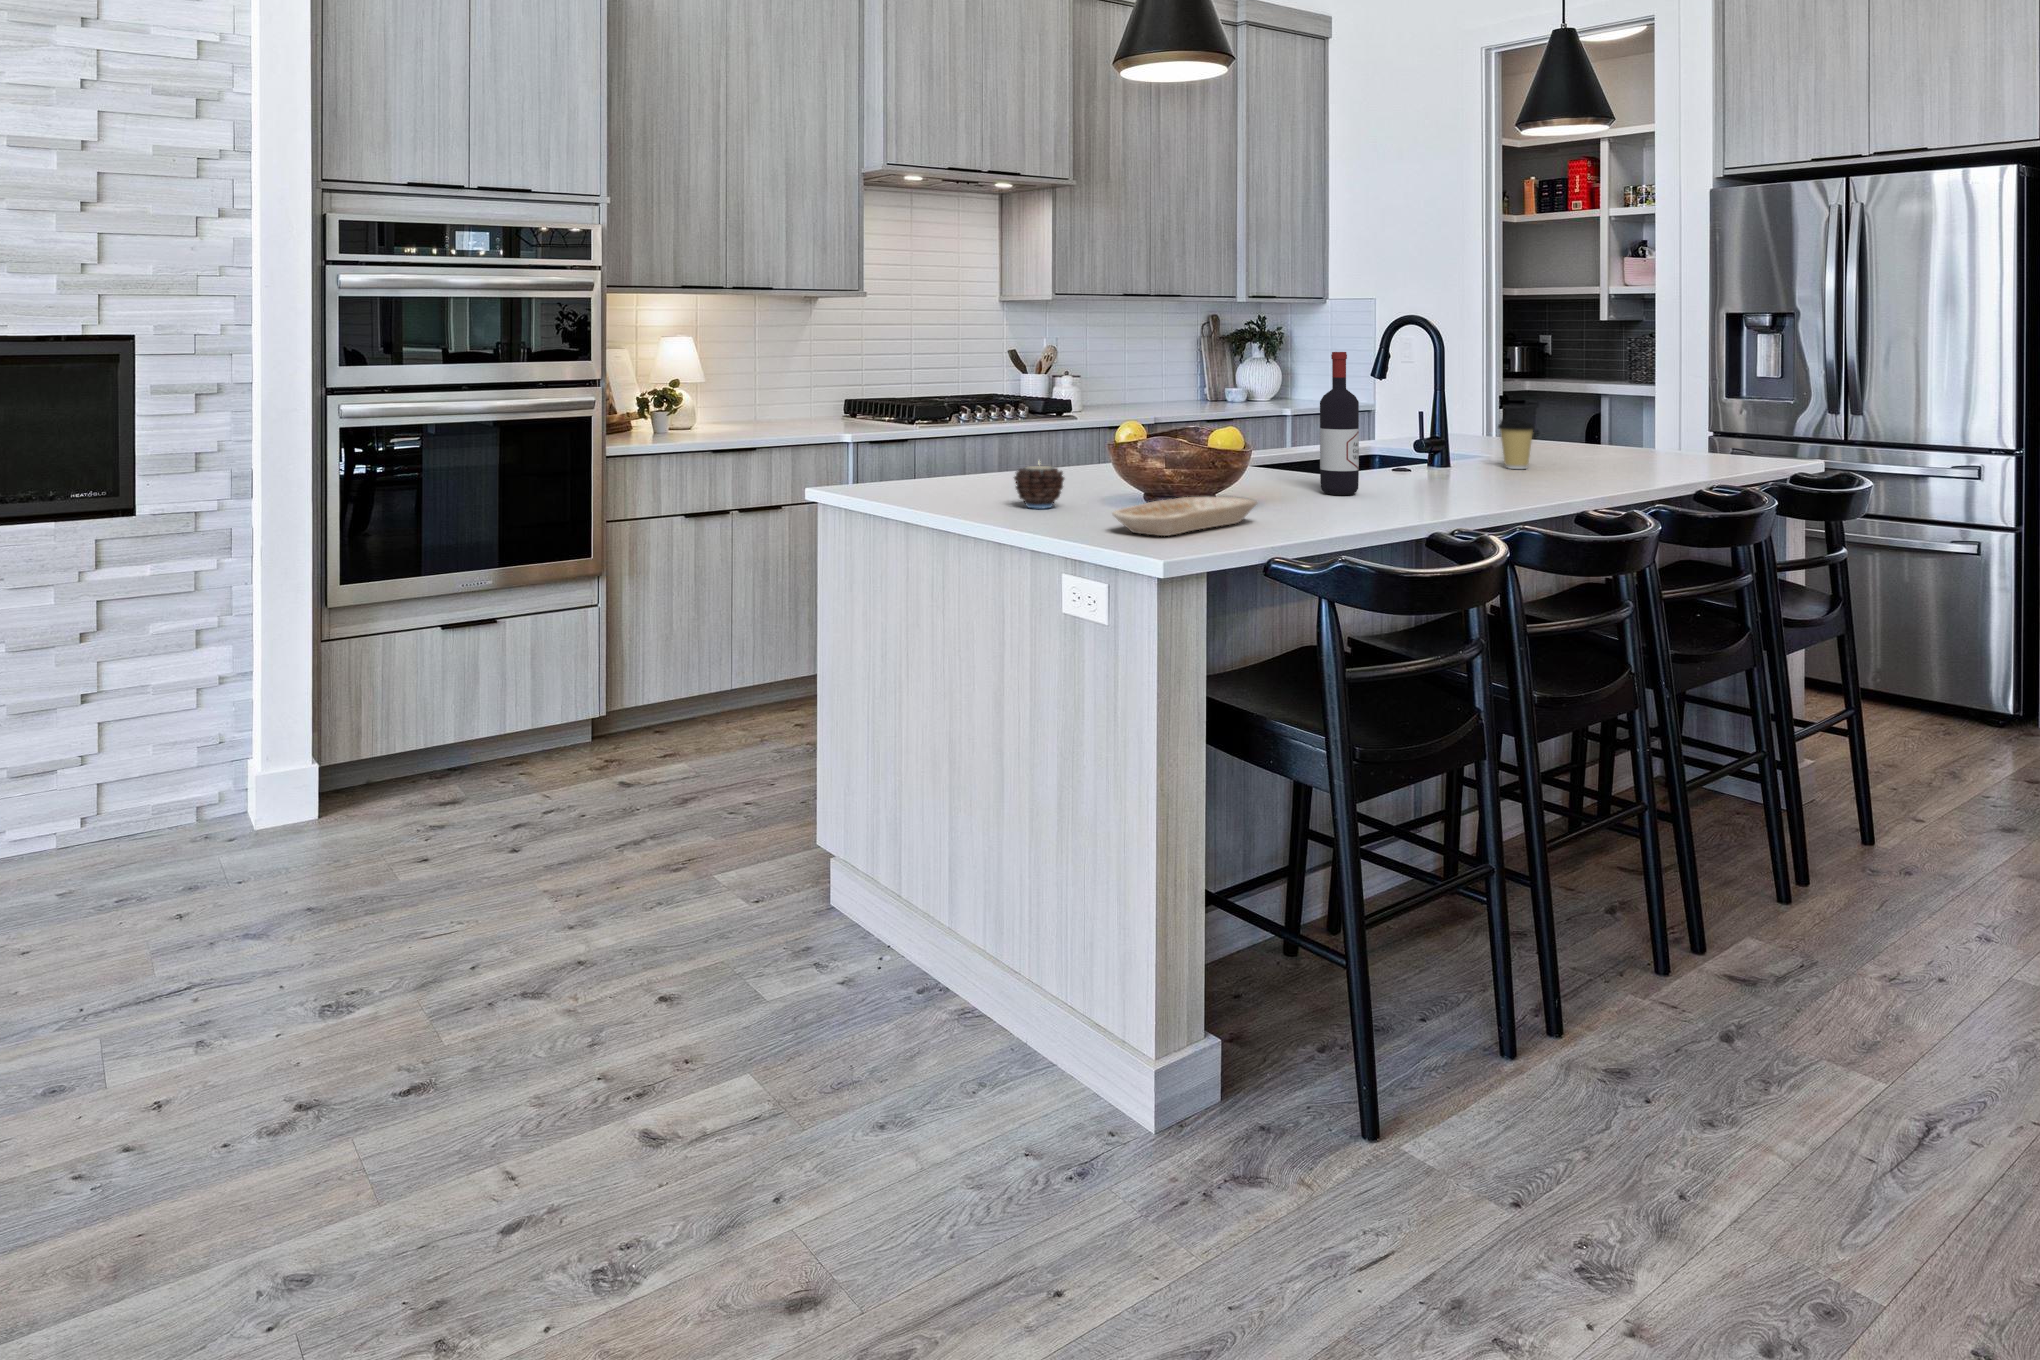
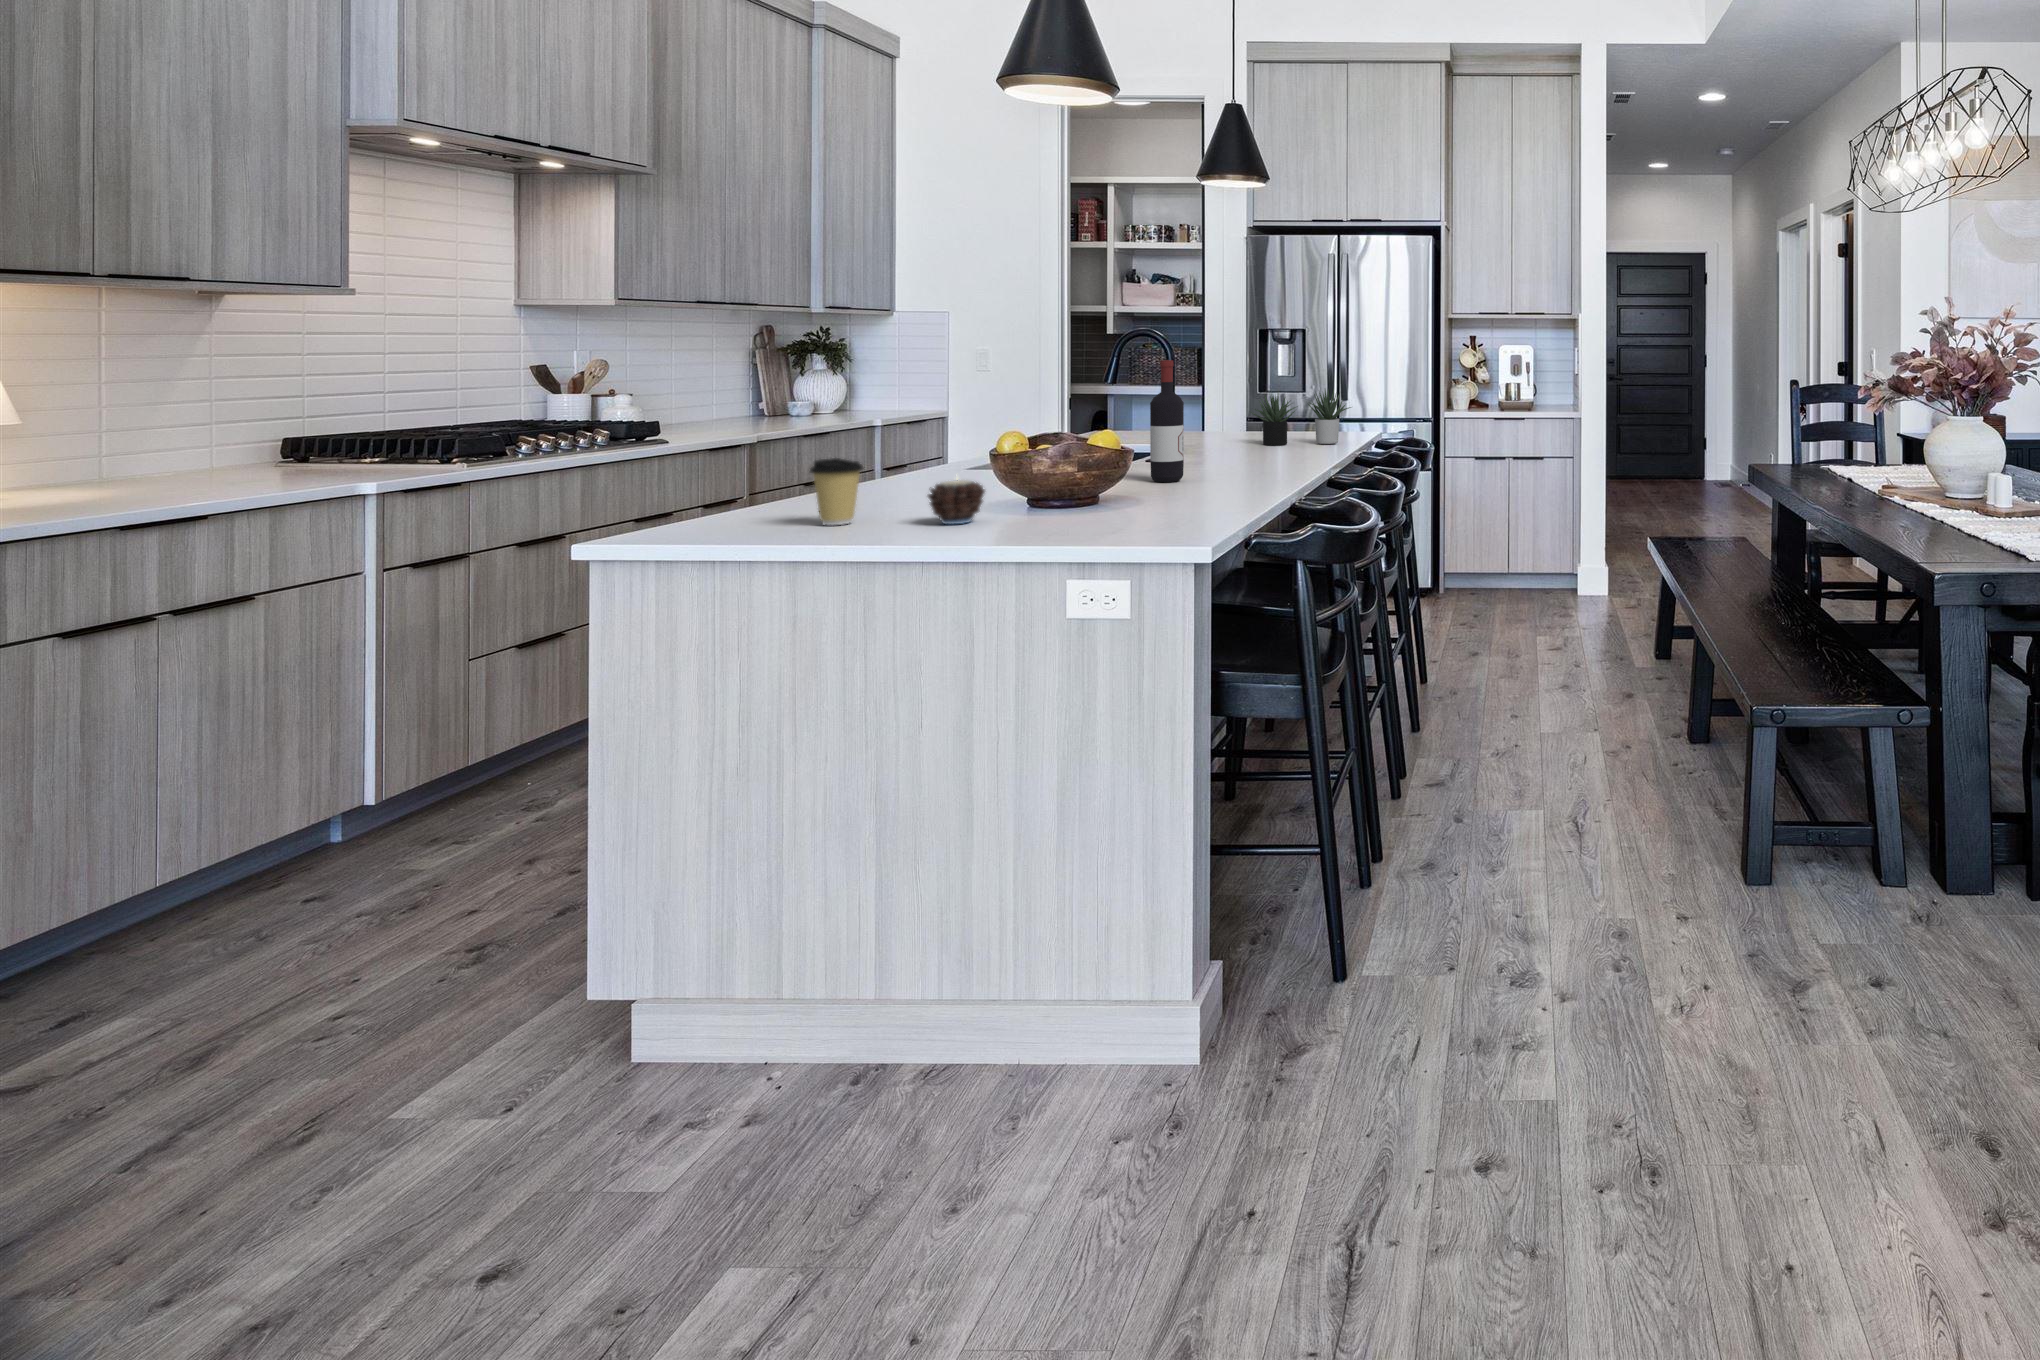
succulent plant: none [1572,393,1724,473] -> present [1252,390,1351,446]
coffee cup: present [1498,419,1535,469] -> present [810,458,863,525]
tray: present [1112,496,1257,536] -> none [1096,490,1188,531]

